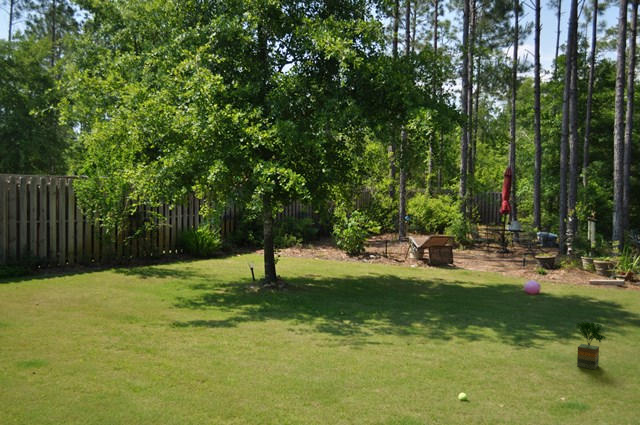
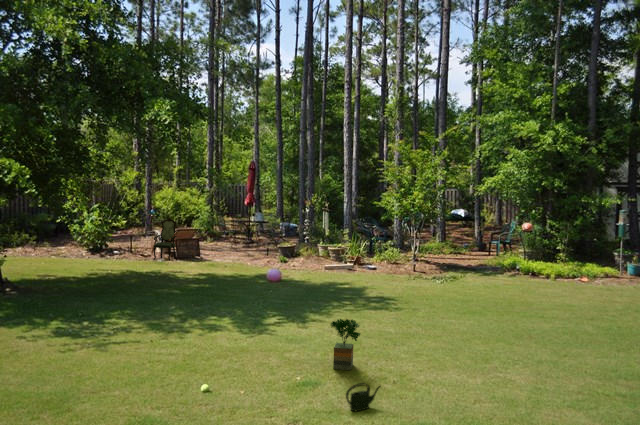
armchair: none [408,225,430,266] -> present [153,218,177,260]
watering can: none [582,374,619,397] -> present [346,383,380,411]

